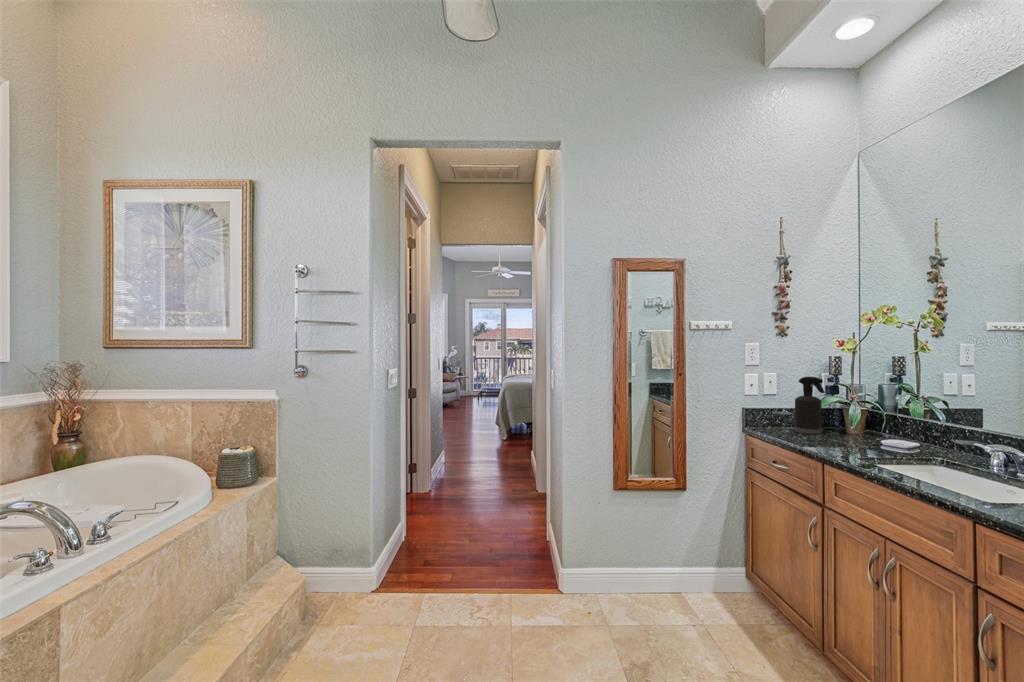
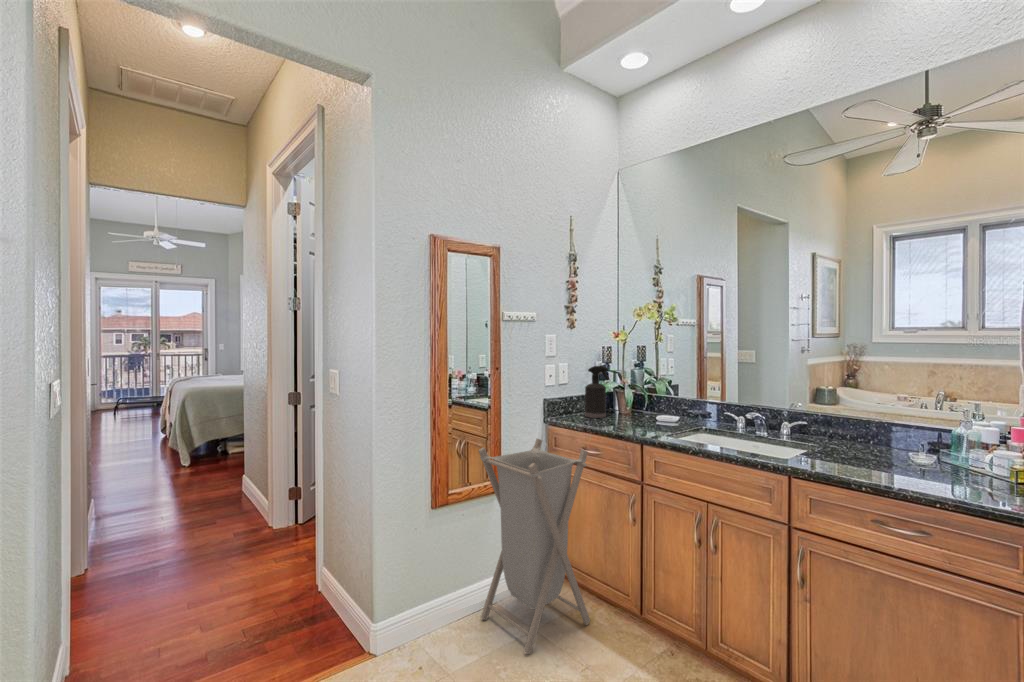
laundry hamper: none [656,445,767,643] -> present [479,439,590,654]

